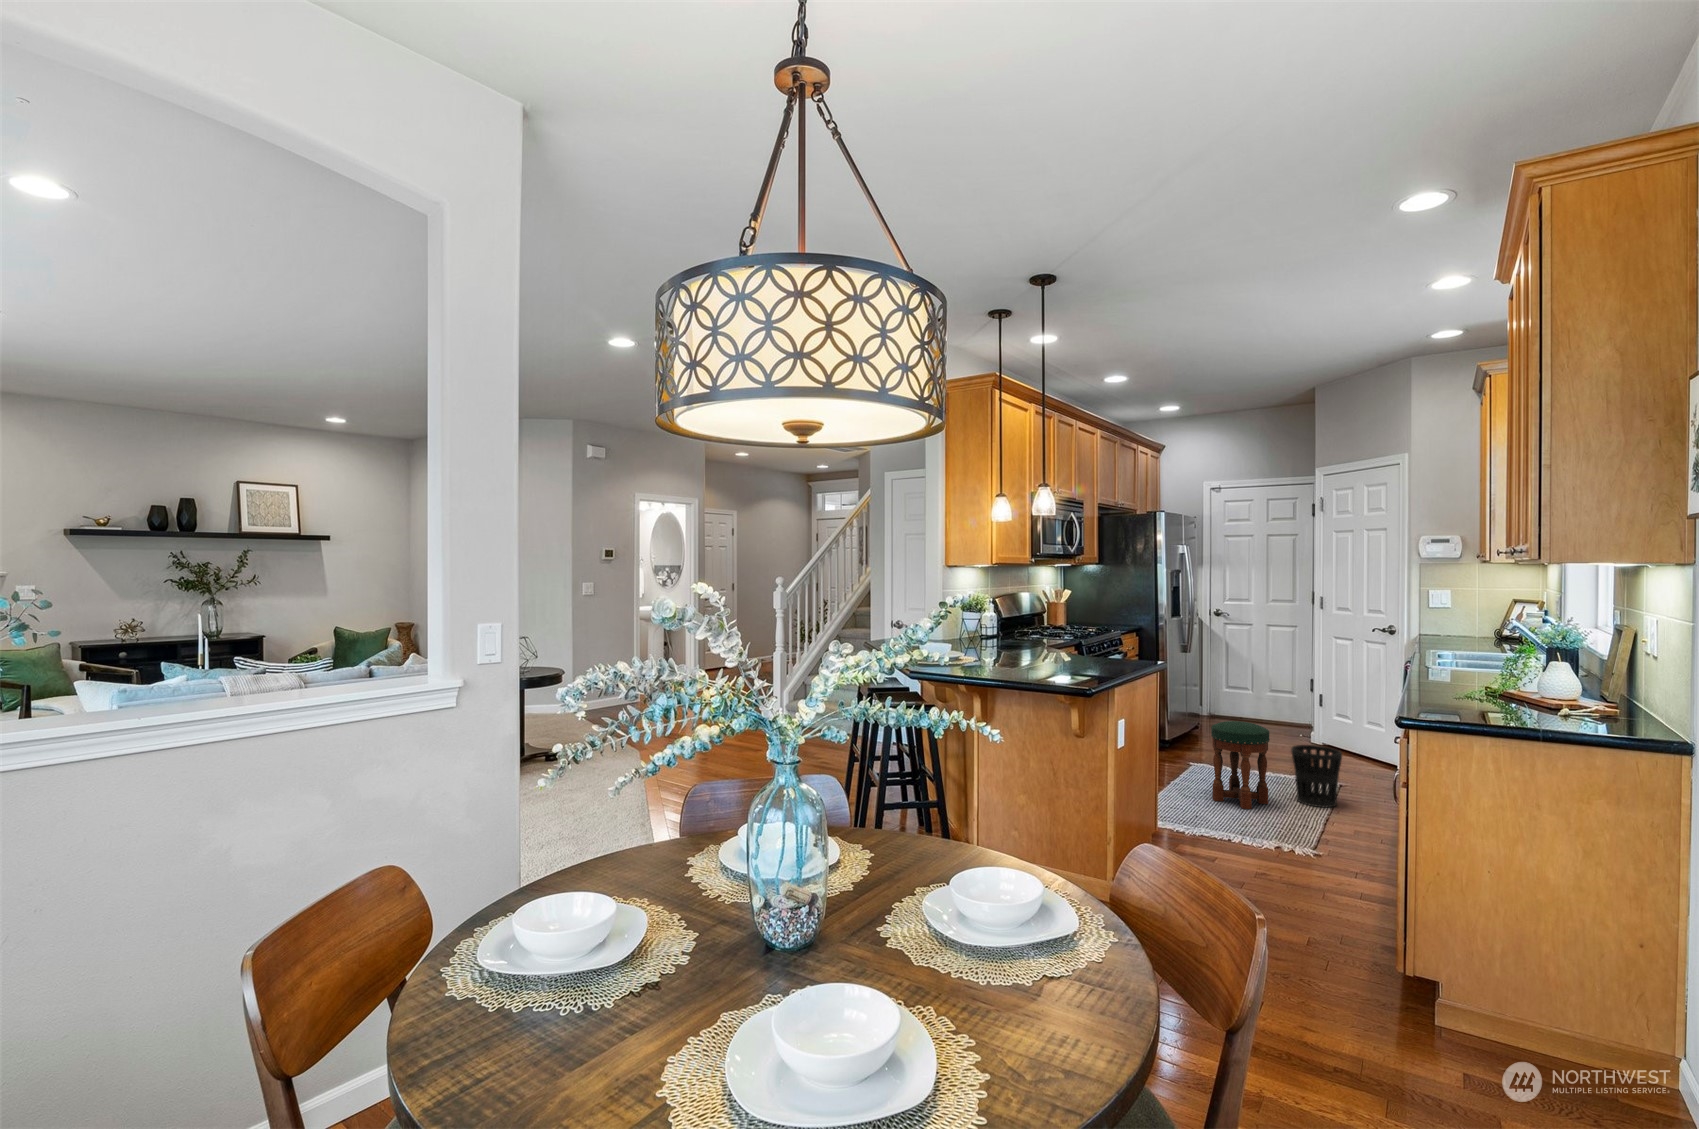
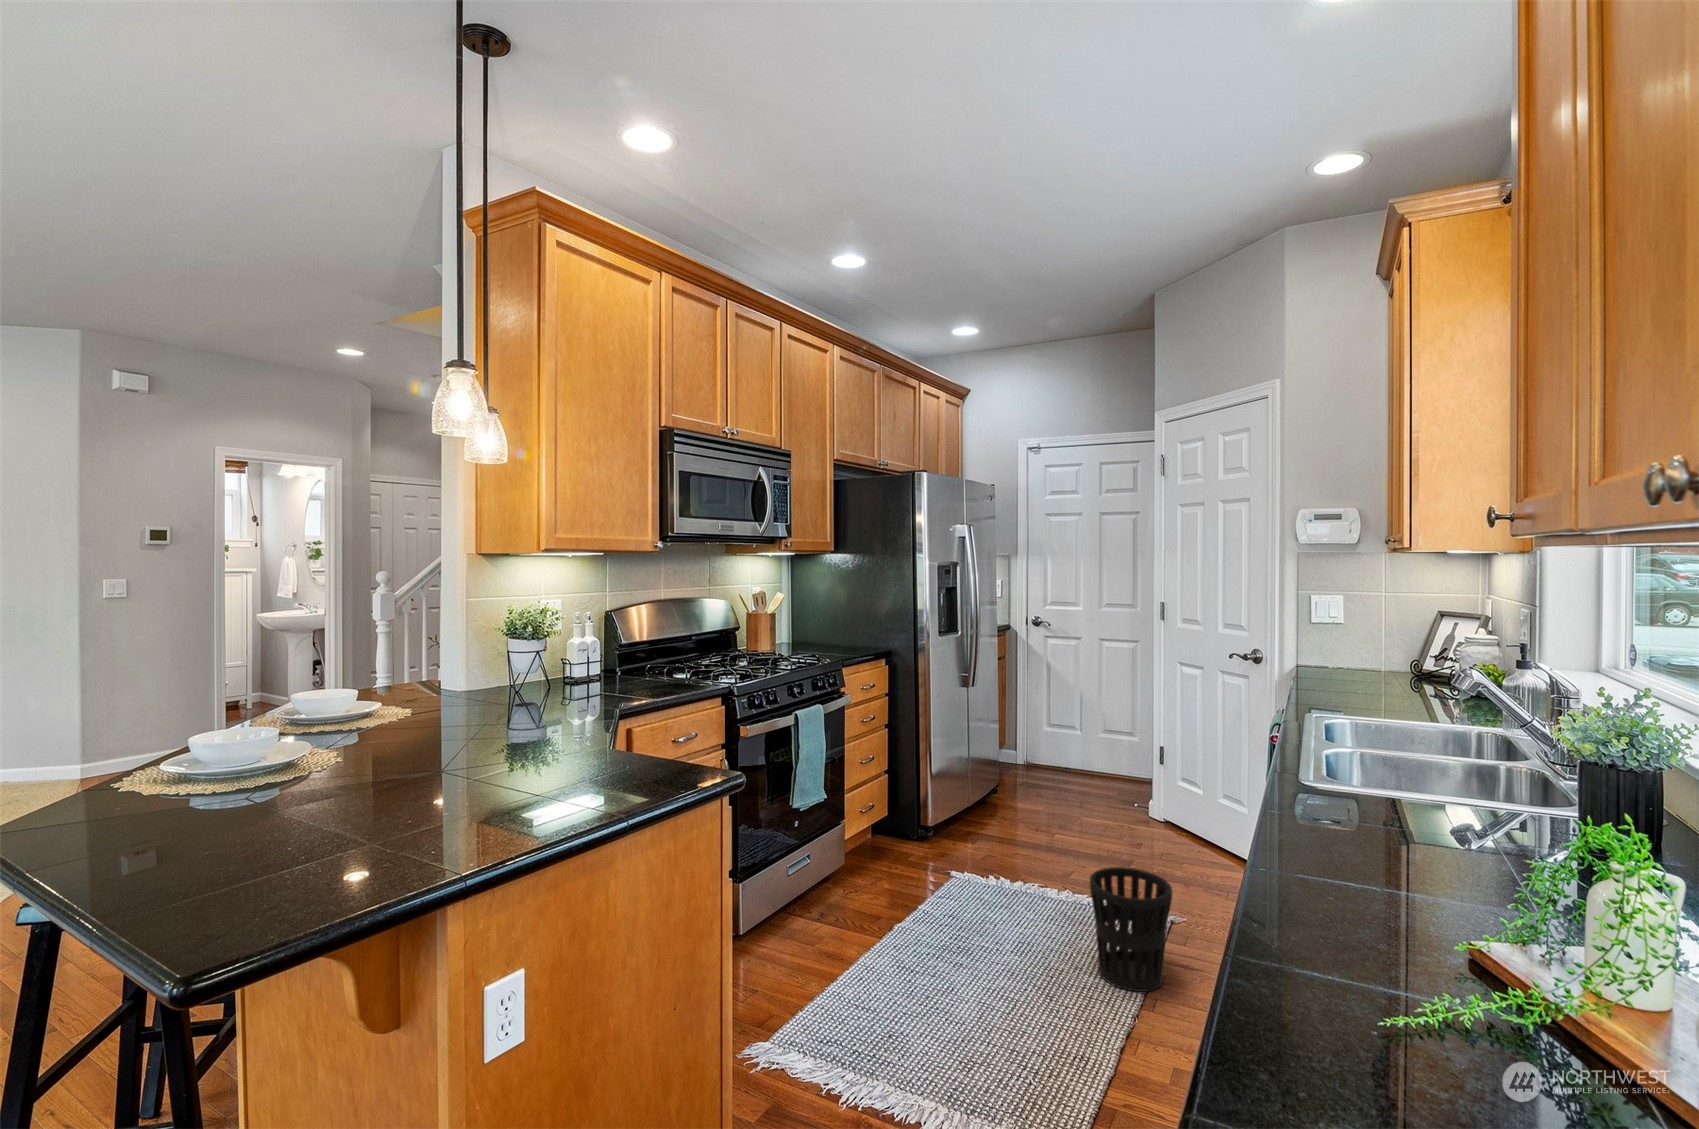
stool: present [1211,721,1270,809] -> none [952,833,1048,1007]

